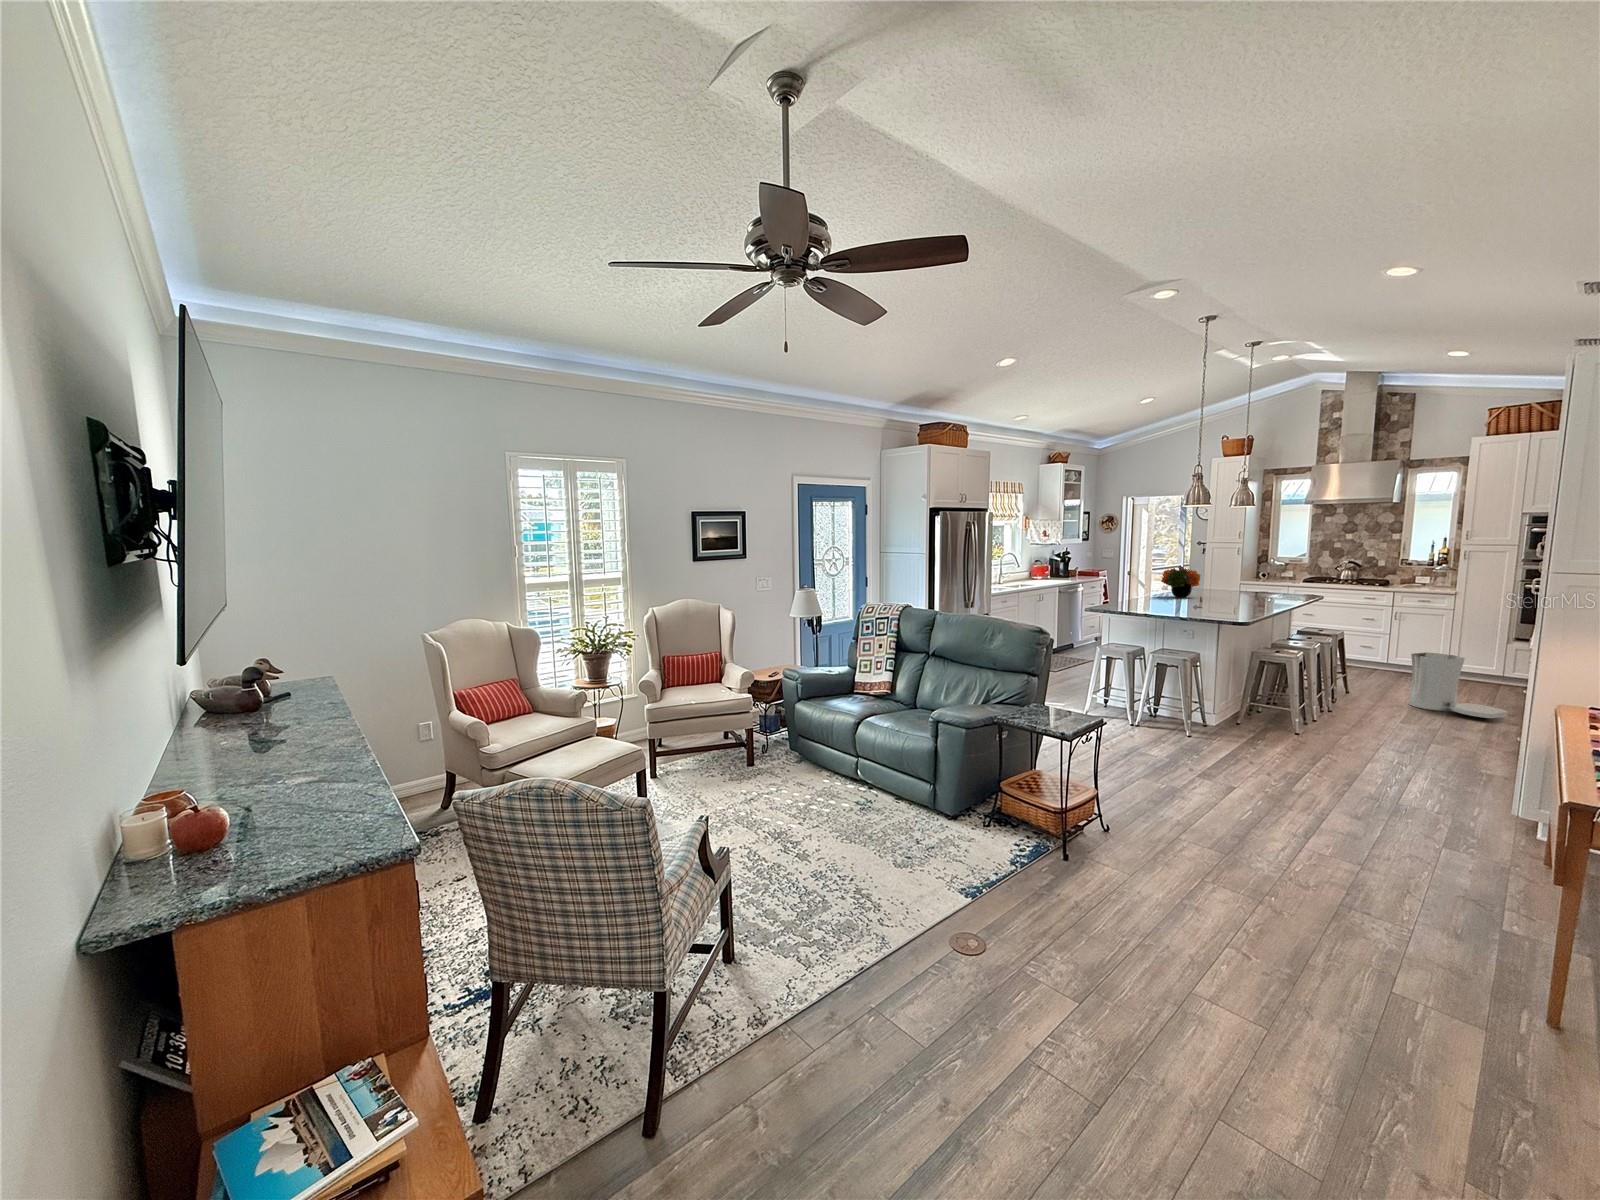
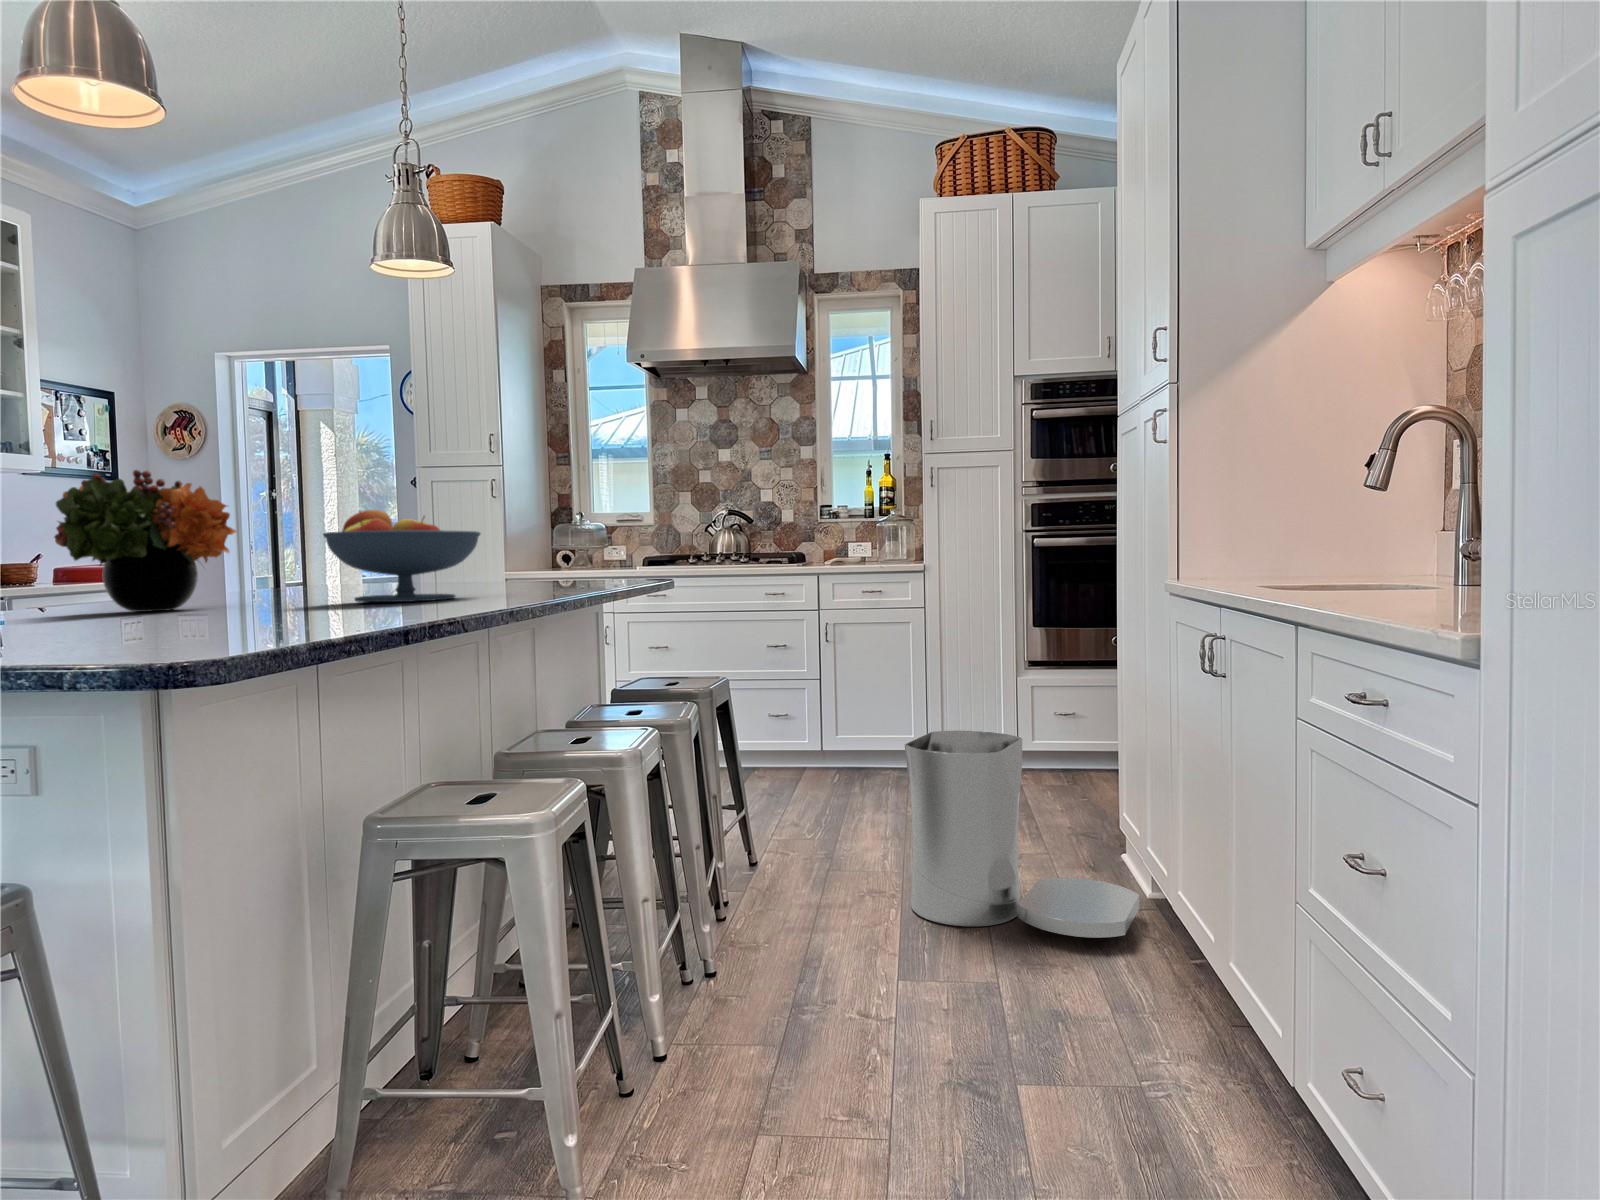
fruit bowl: none [1230,578,1271,601] -> present [323,510,480,602]

